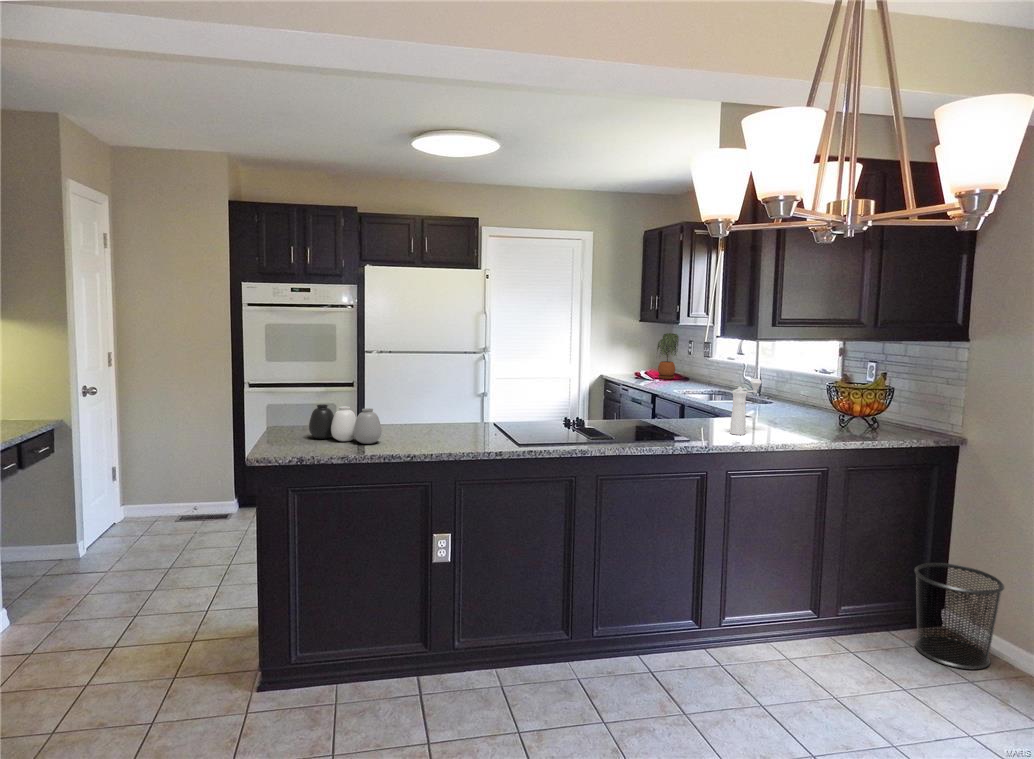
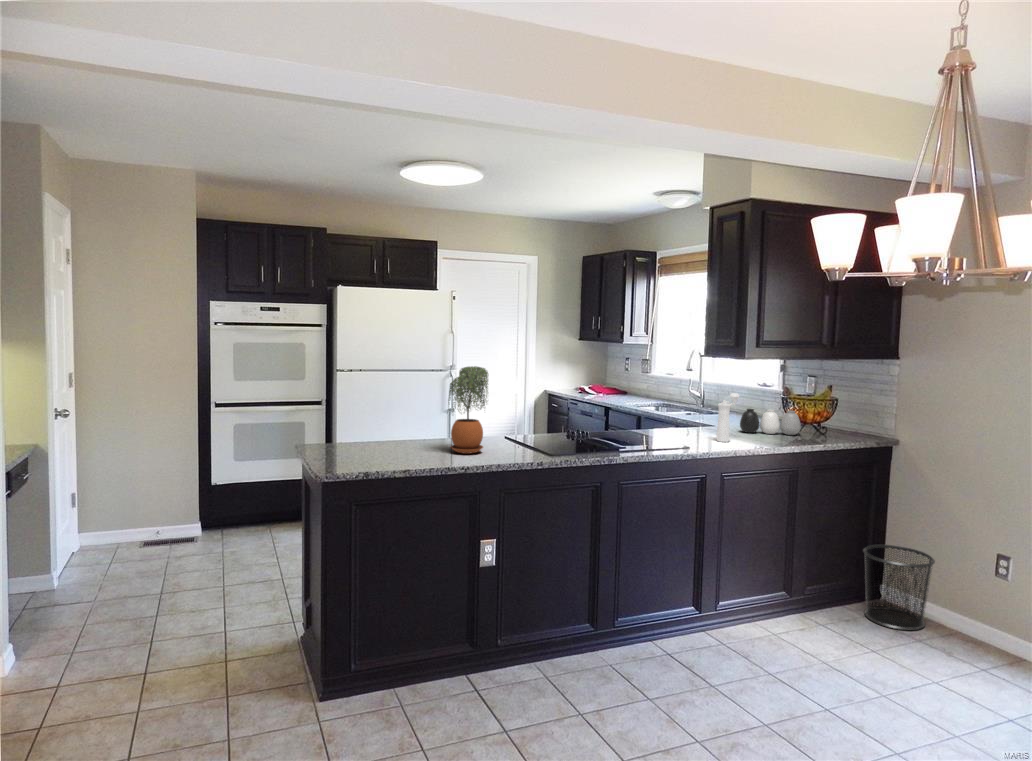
potted plant: present [657,333,679,379] -> present [448,366,488,454]
vase: present [309,404,382,444] -> present [740,409,801,435]

